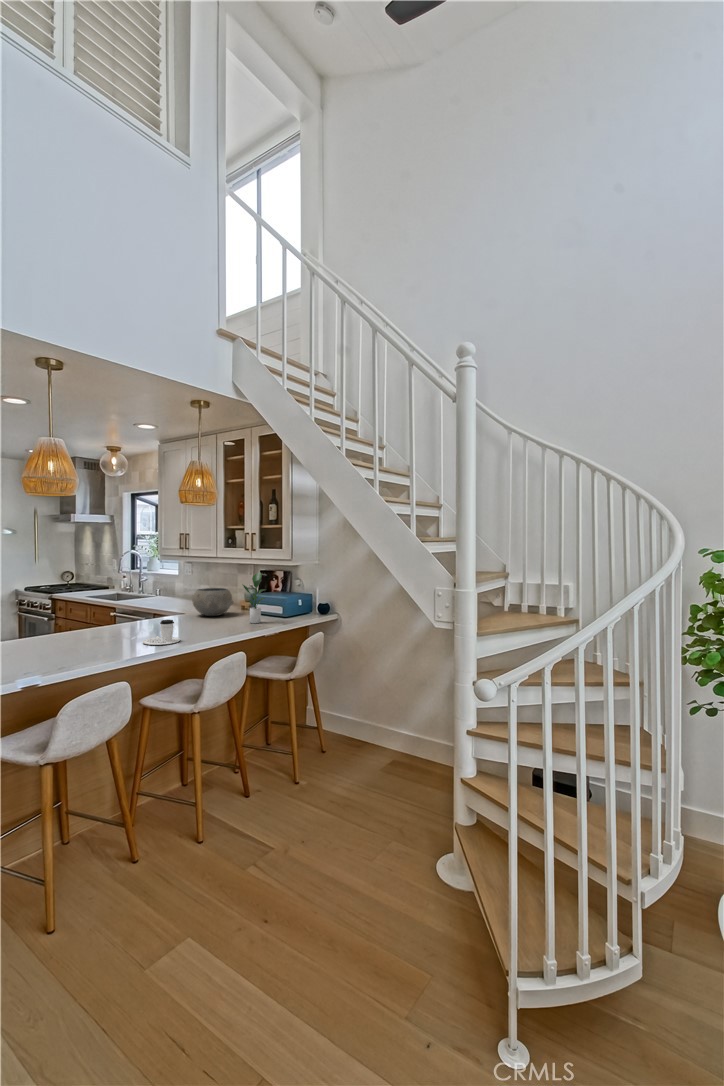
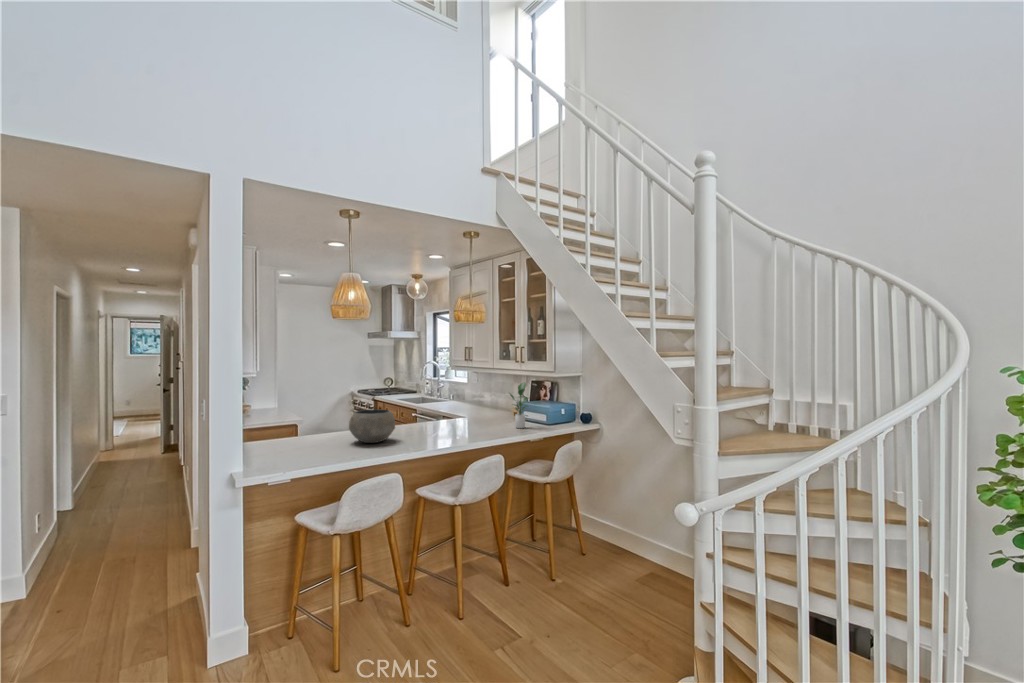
ceramic bowl: present [192,588,233,616] -> present [349,409,395,443]
coffee cup: present [143,620,180,645] -> none [420,422,451,443]

